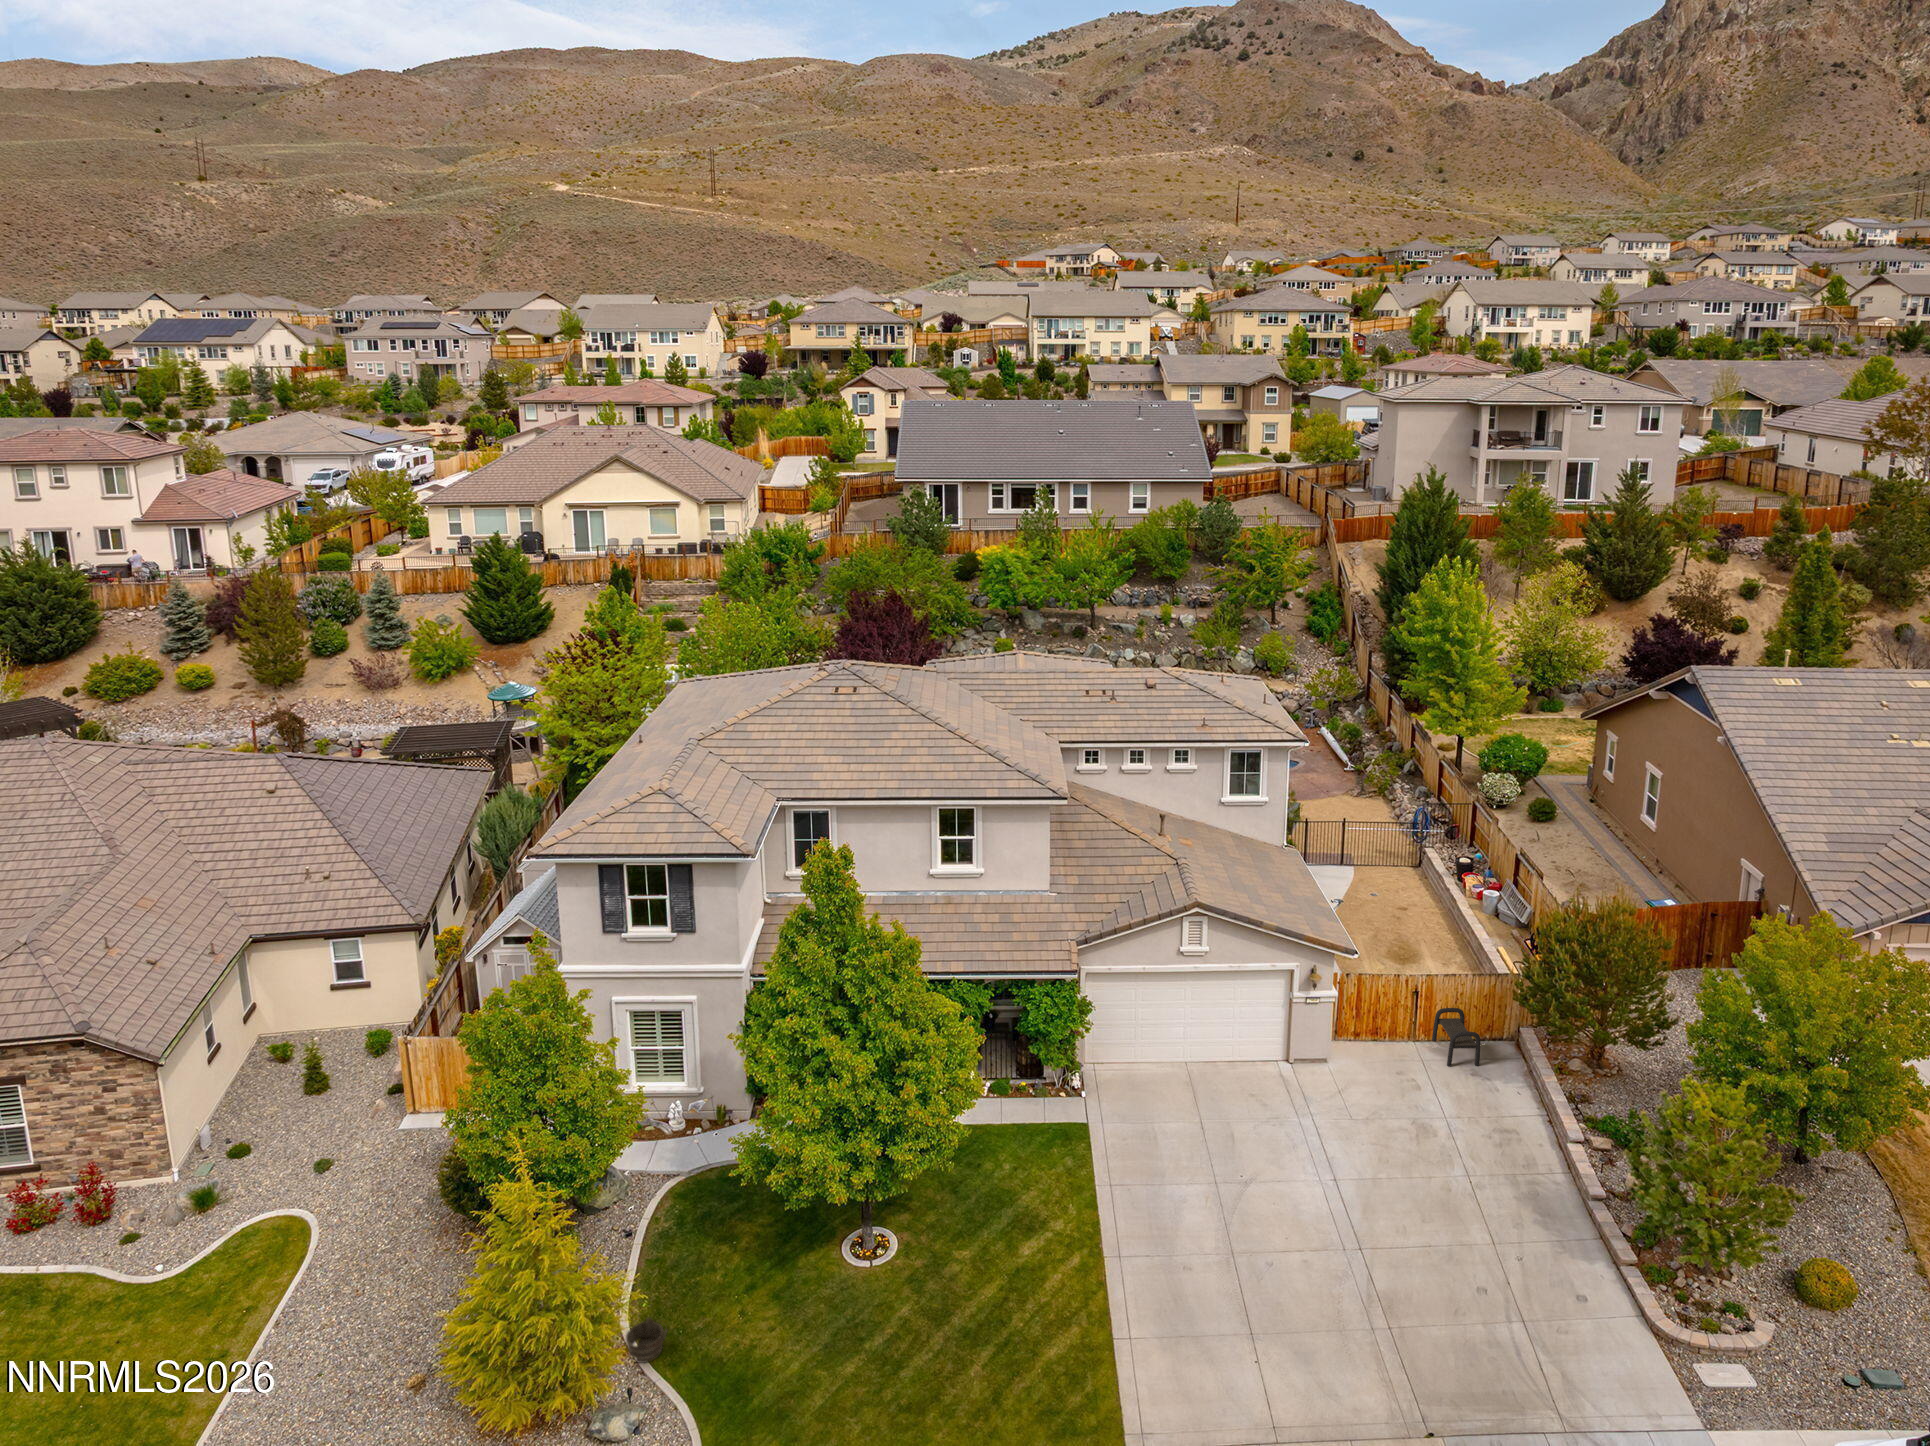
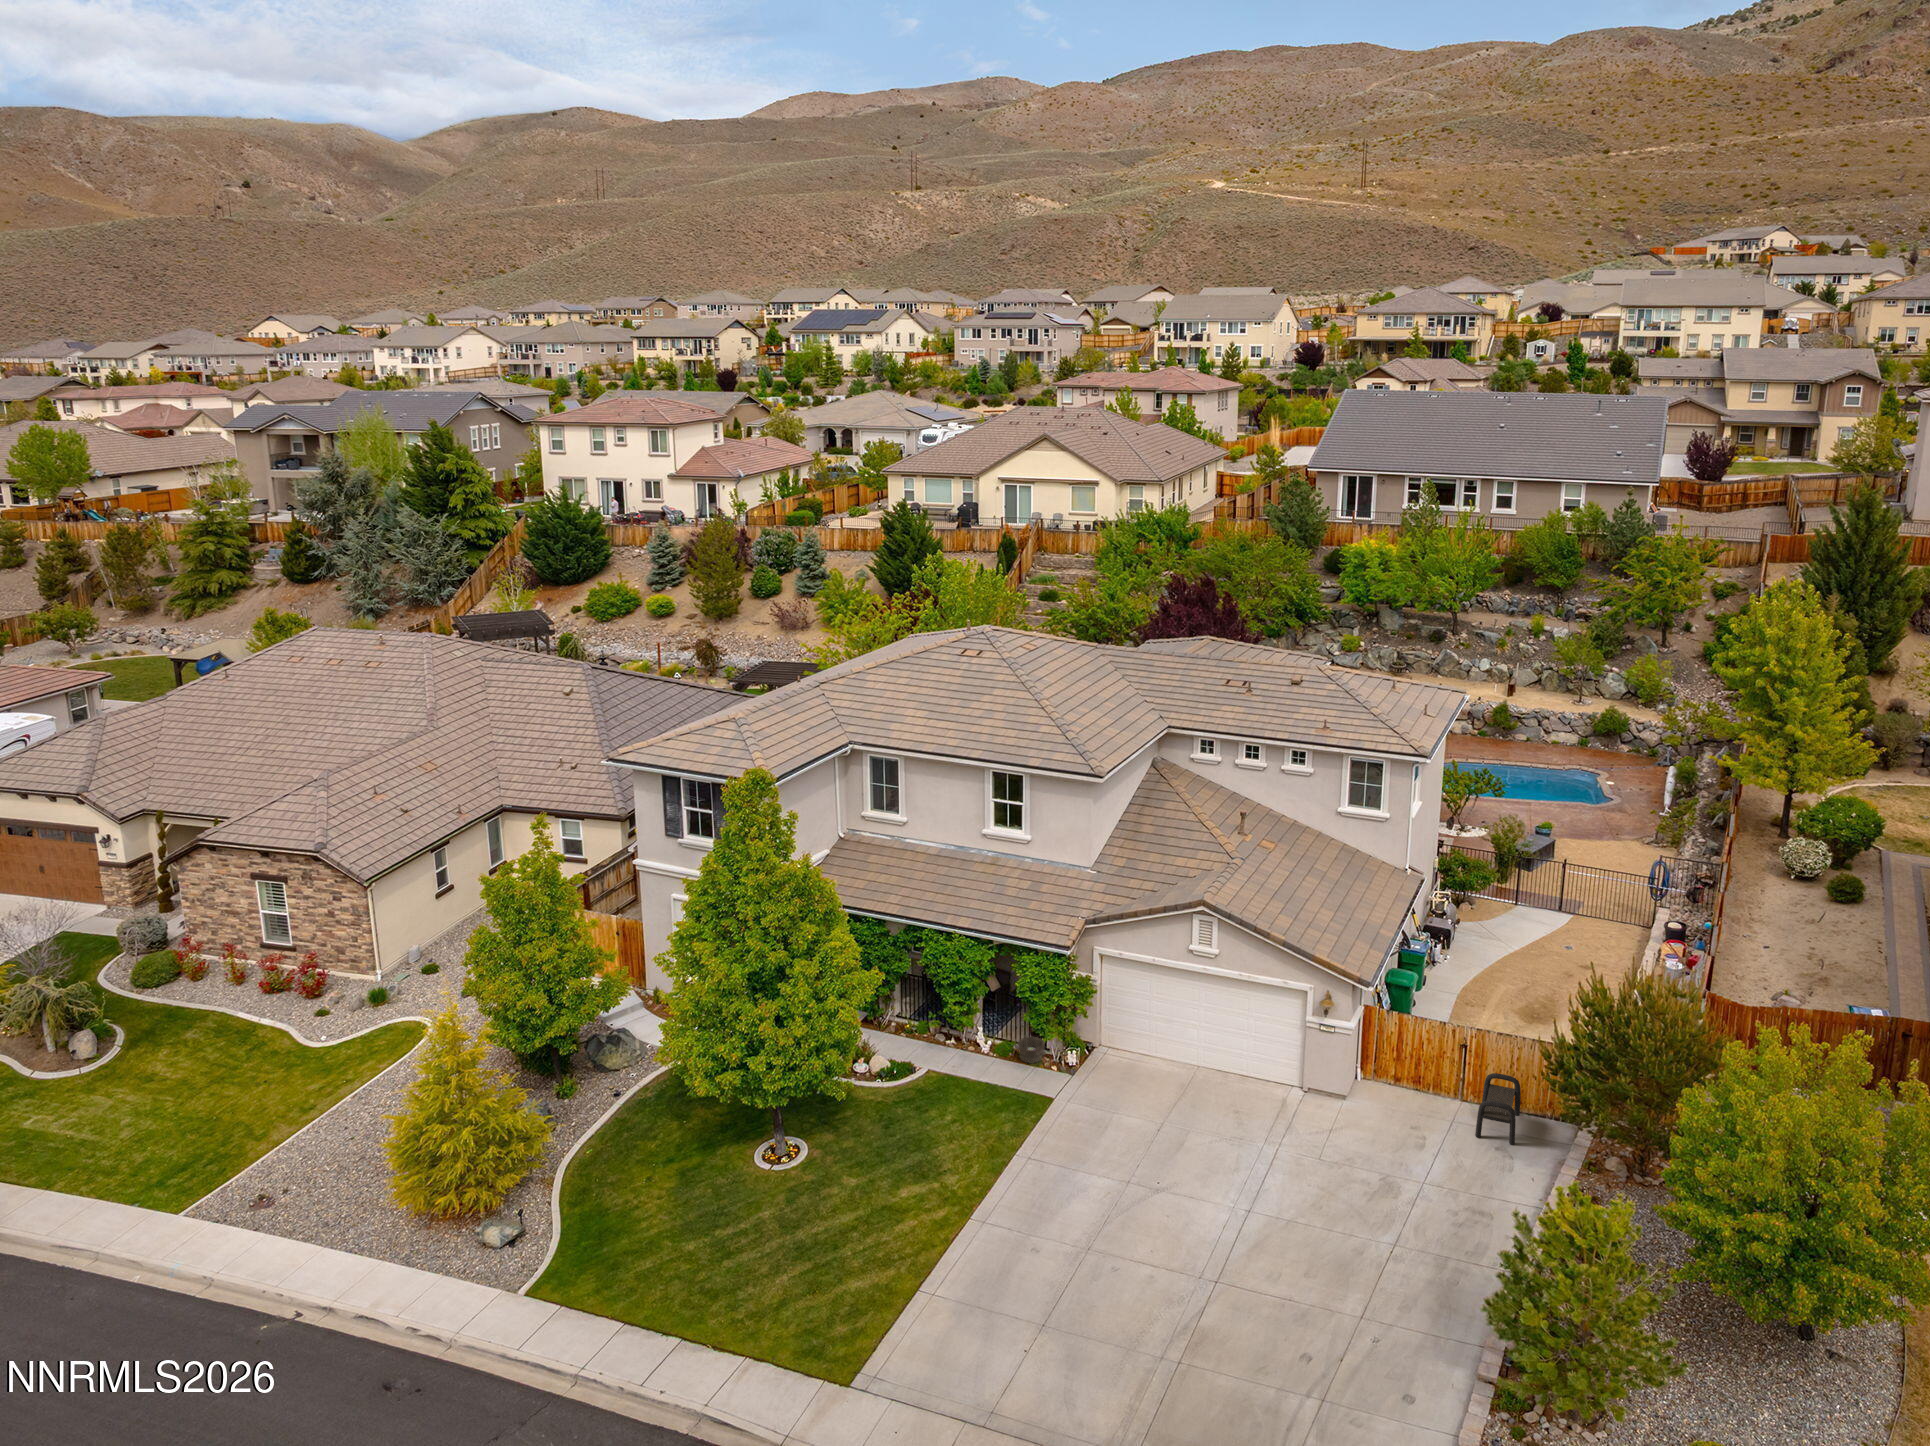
bucket: present [626,1318,667,1363] -> present [1015,1036,1045,1064]

